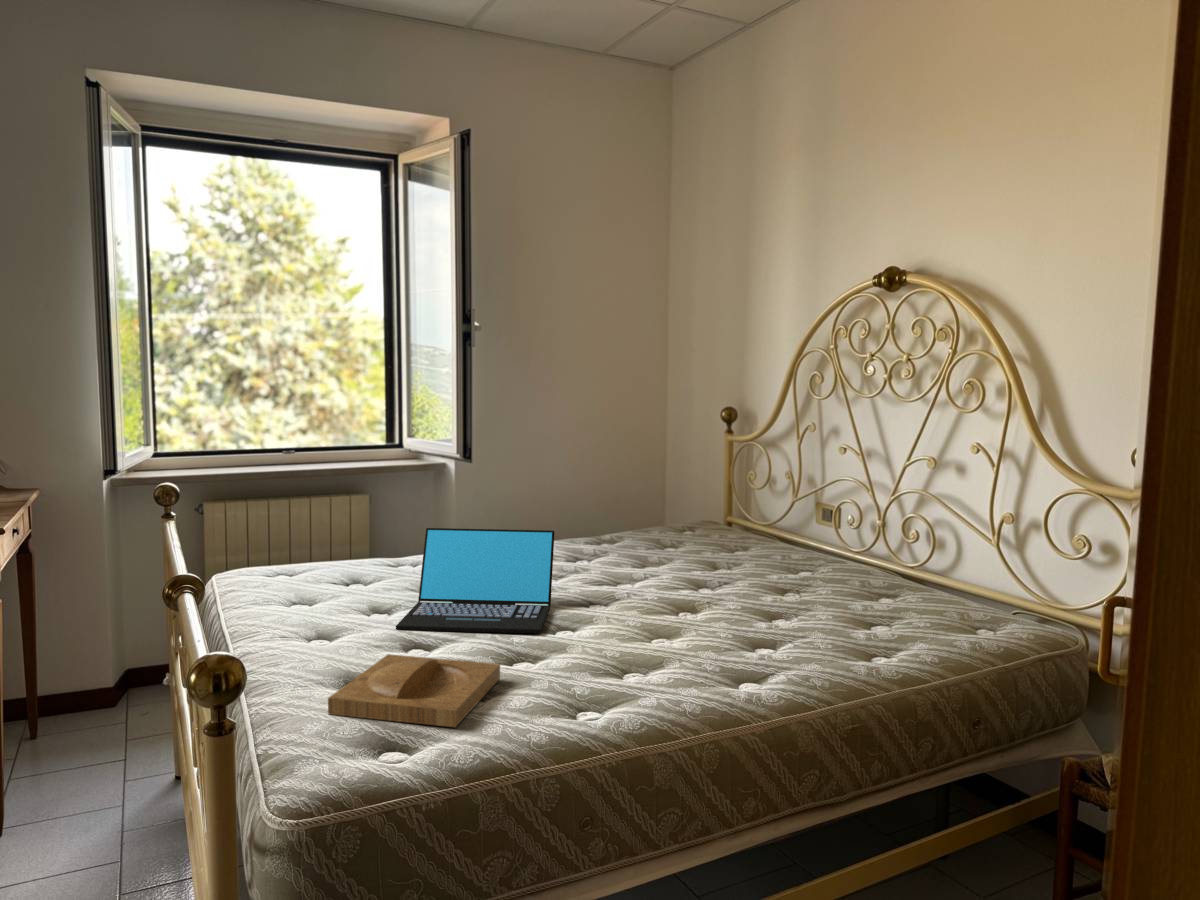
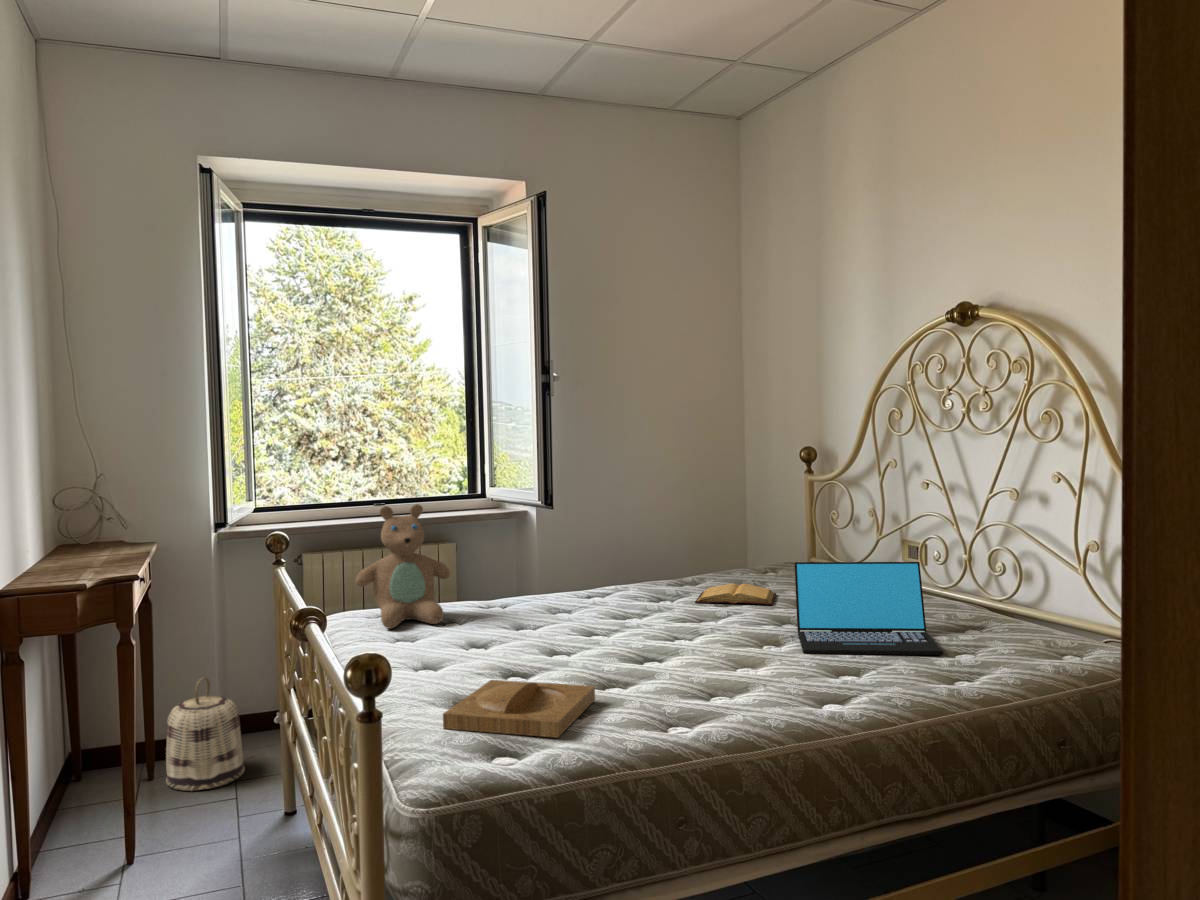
teddy bear: none [253,456,357,588] -> present [355,504,450,629]
laptop: present [396,528,555,633] -> present [795,562,943,655]
book: none [610,543,692,567] -> present [695,583,776,605]
basket: none [52,630,140,748] -> present [166,677,245,791]

